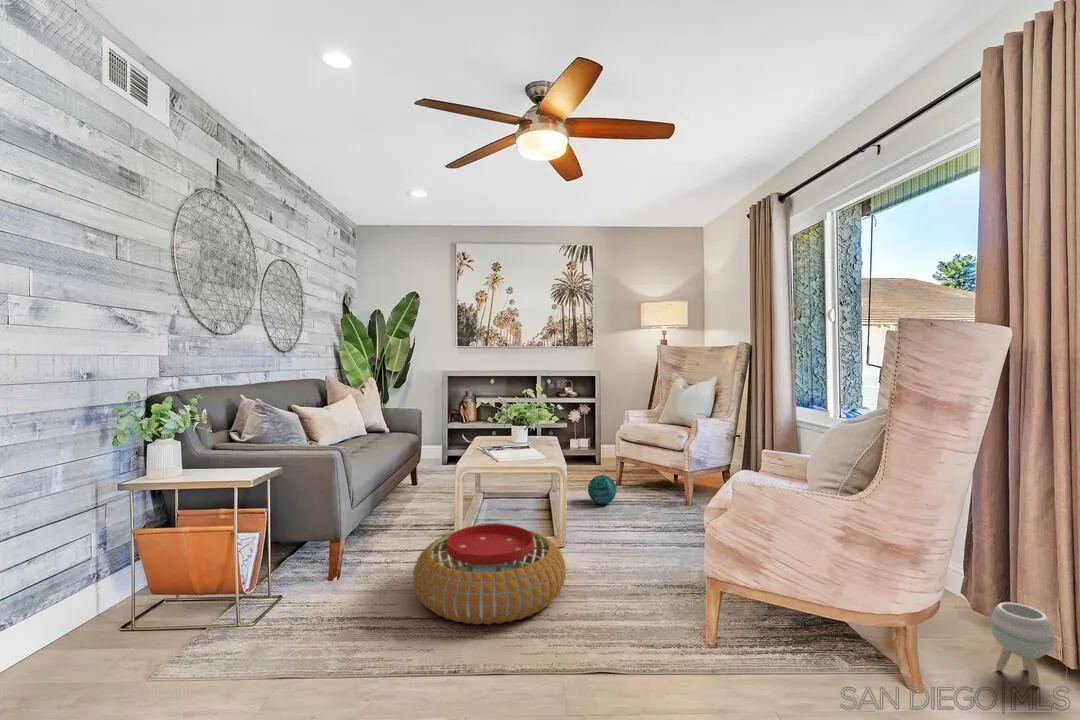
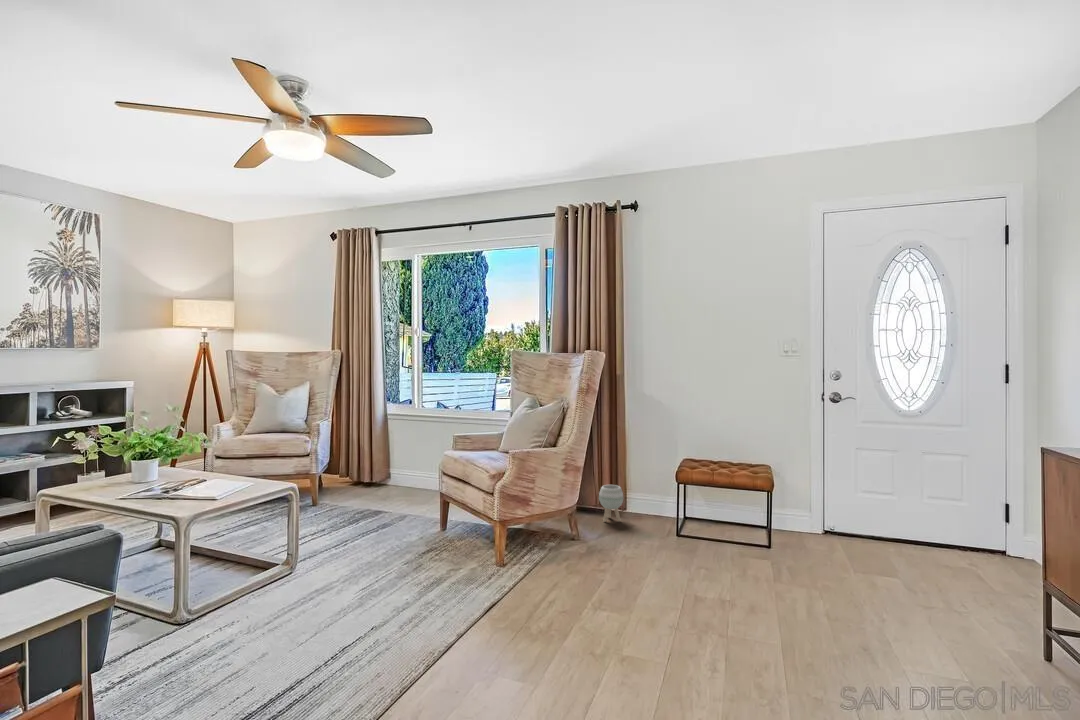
decorative orb: present [588,475,616,504] -> none [229,497,265,530]
pouf: present [413,524,566,625] -> none [221,546,408,663]

